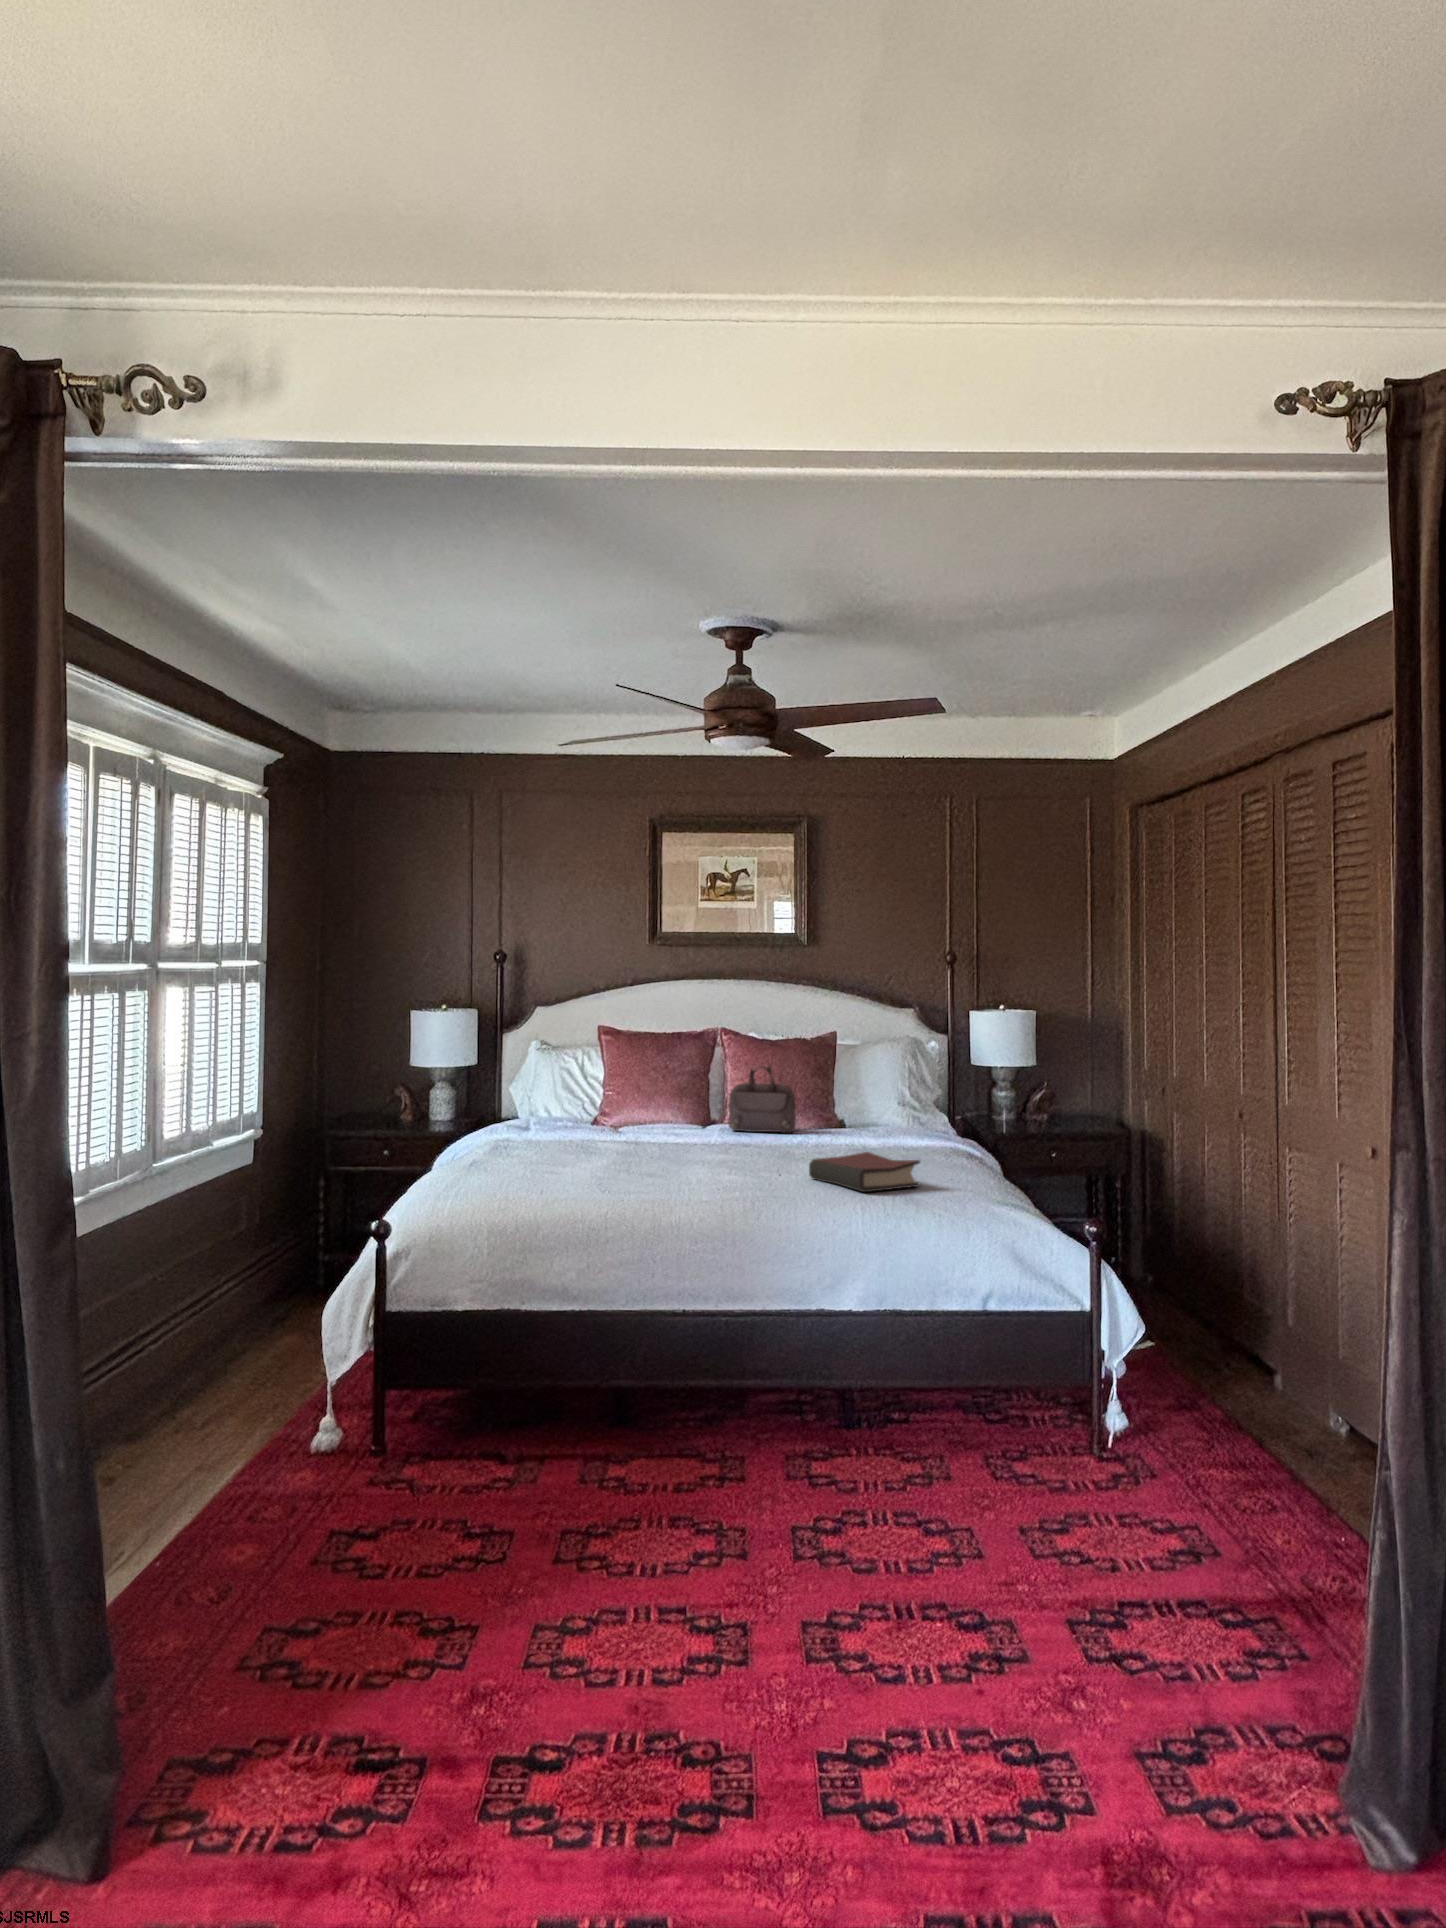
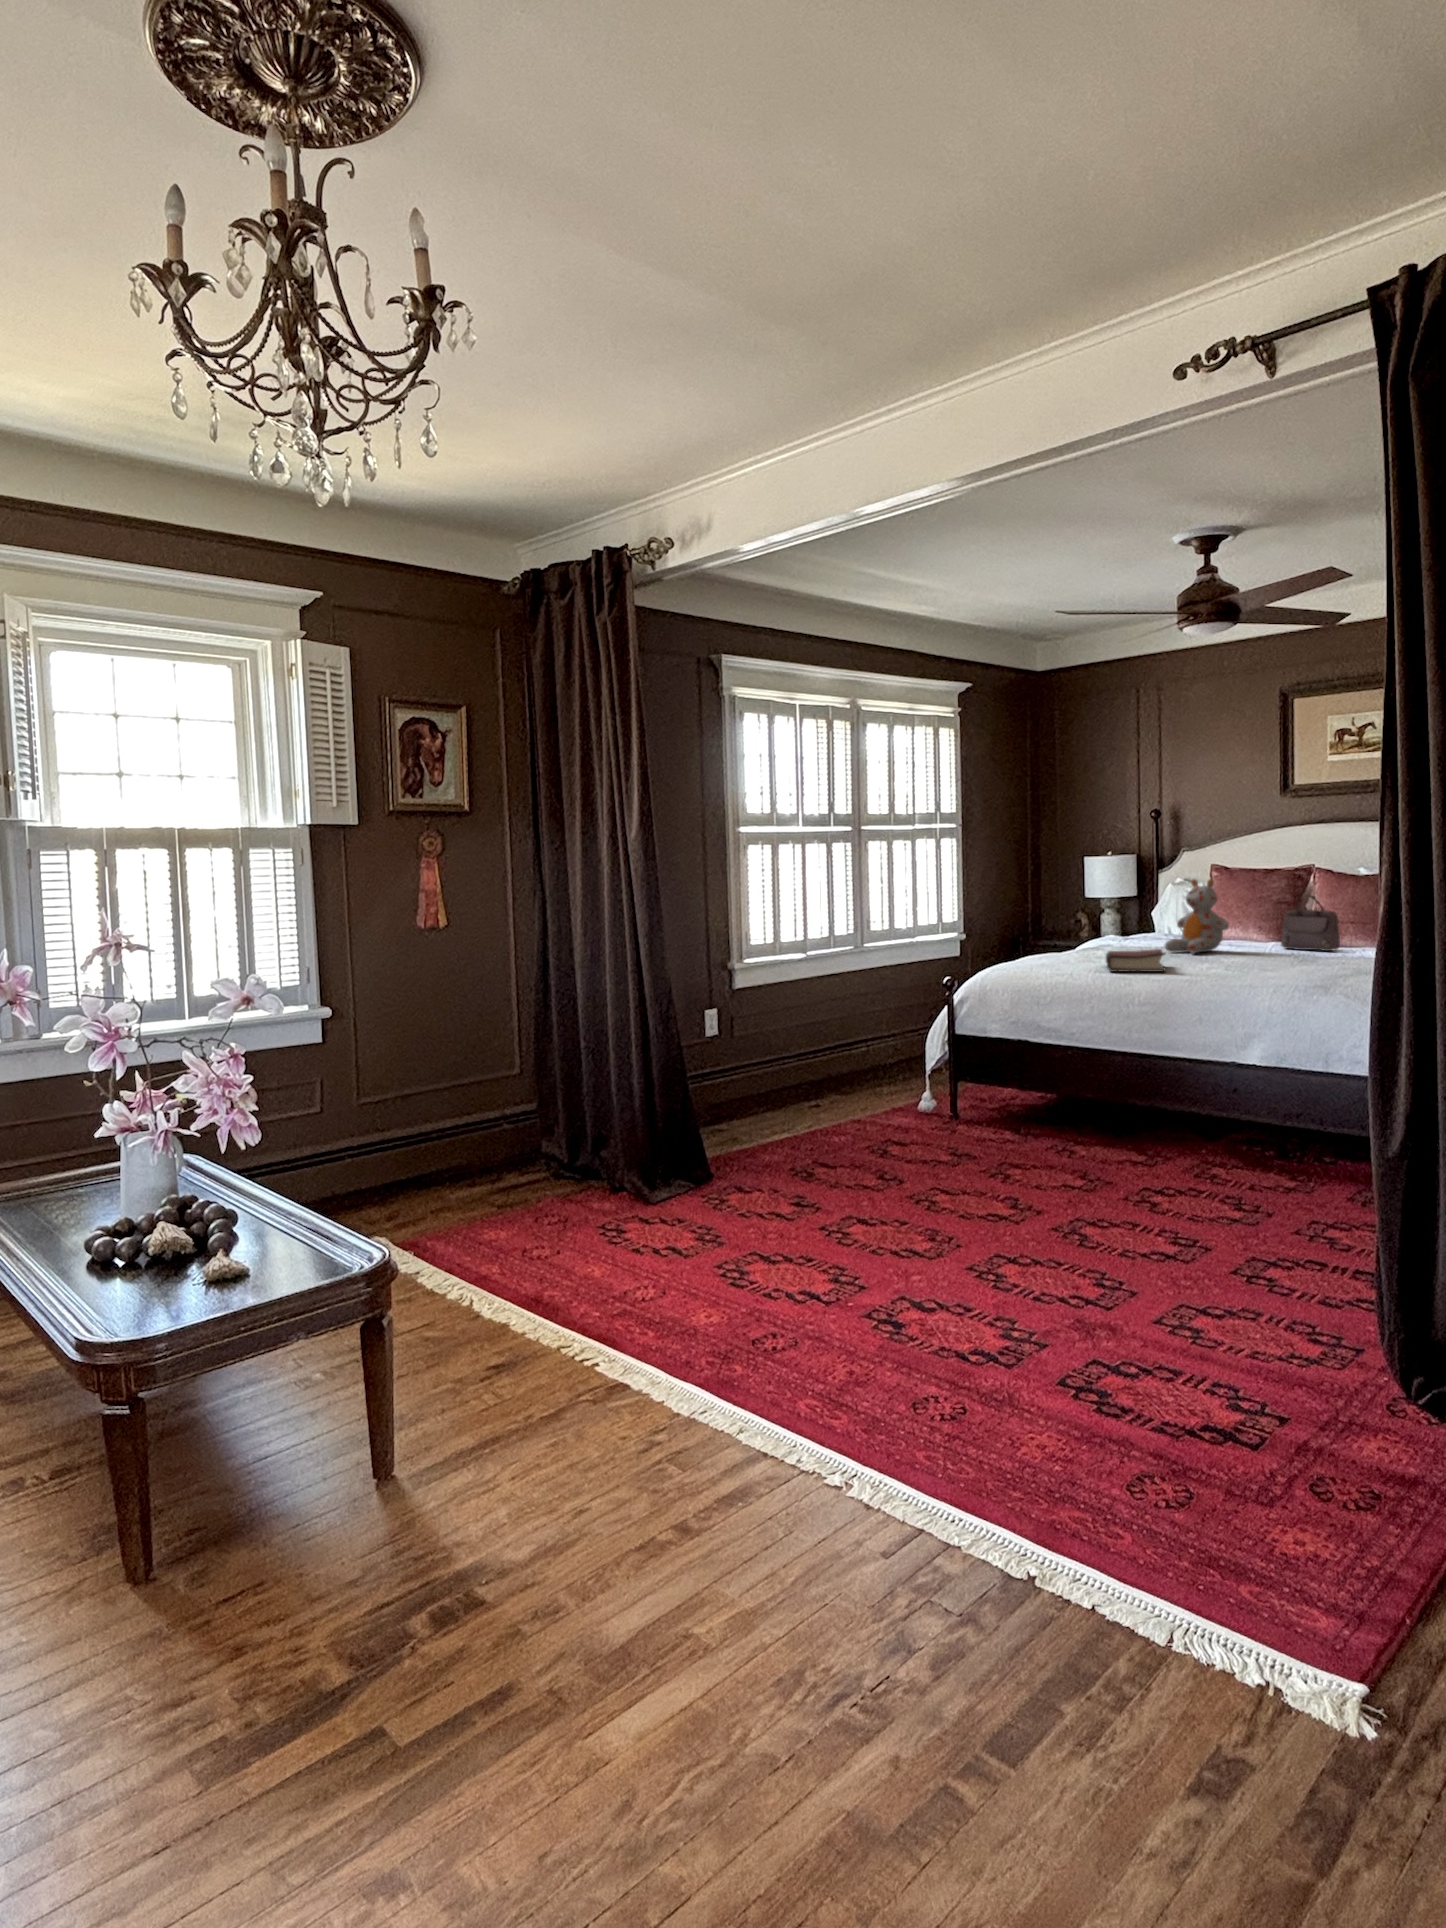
stuffed bear: none [630,1049,704,1146] -> present [1165,879,1229,953]
hardback book: present [809,1152,920,1192] -> present [1106,949,1166,972]

